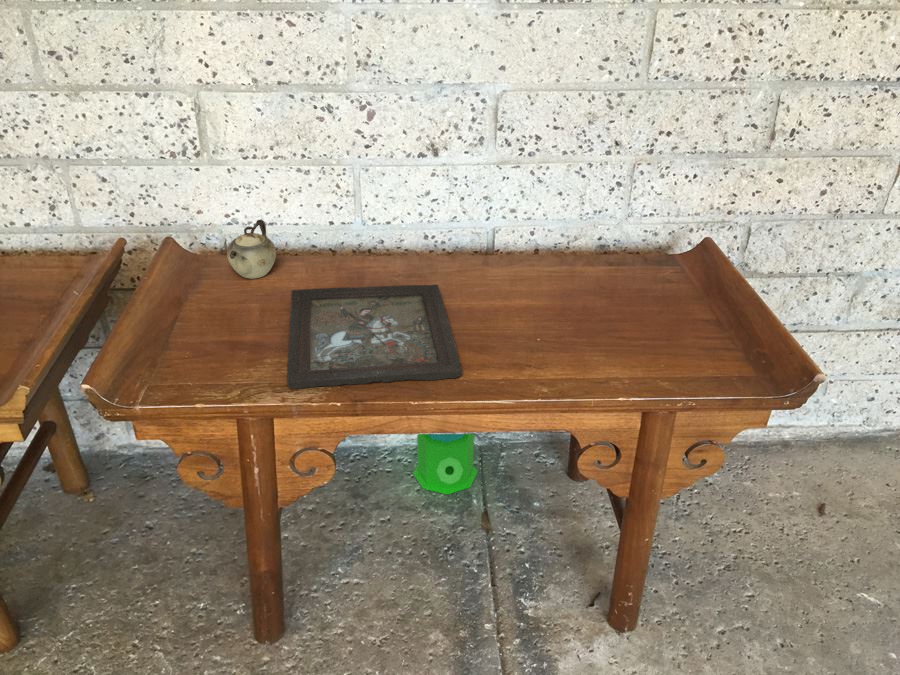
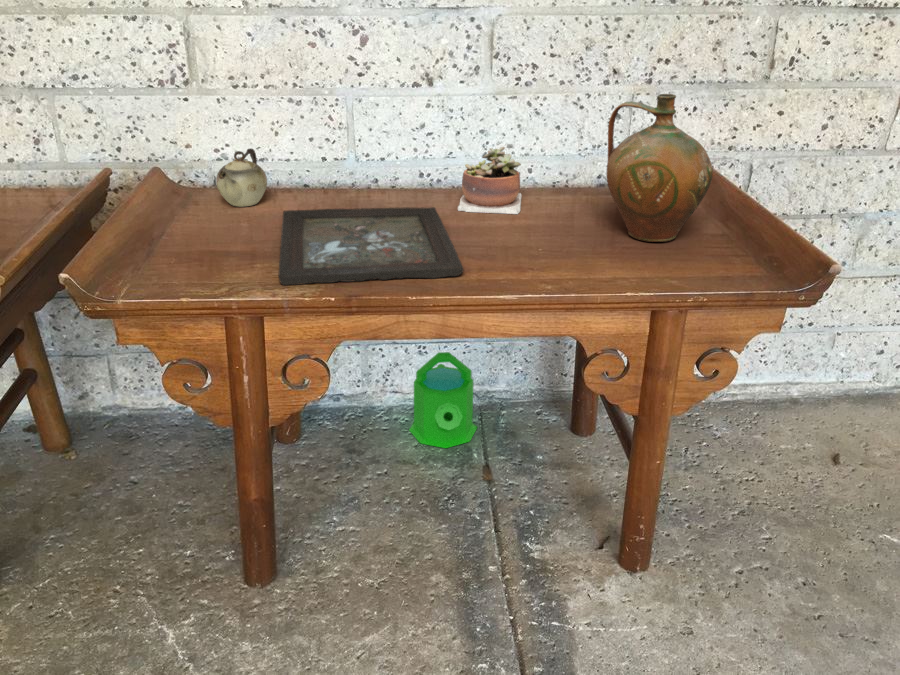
ceramic jug: none [603,194,705,331] -> present [607,94,713,242]
succulent plant: none [460,221,523,290] -> present [458,147,522,214]

